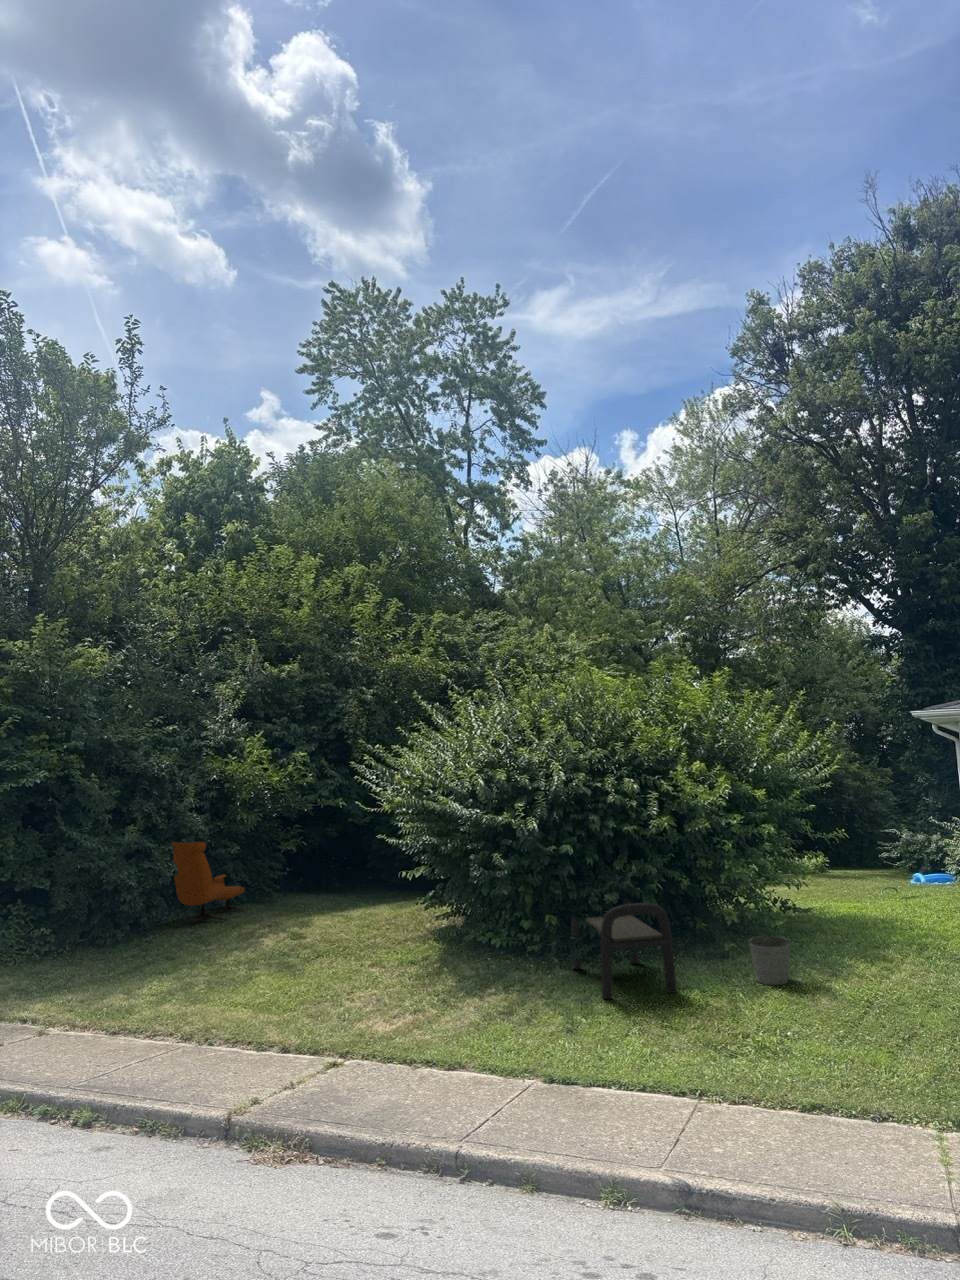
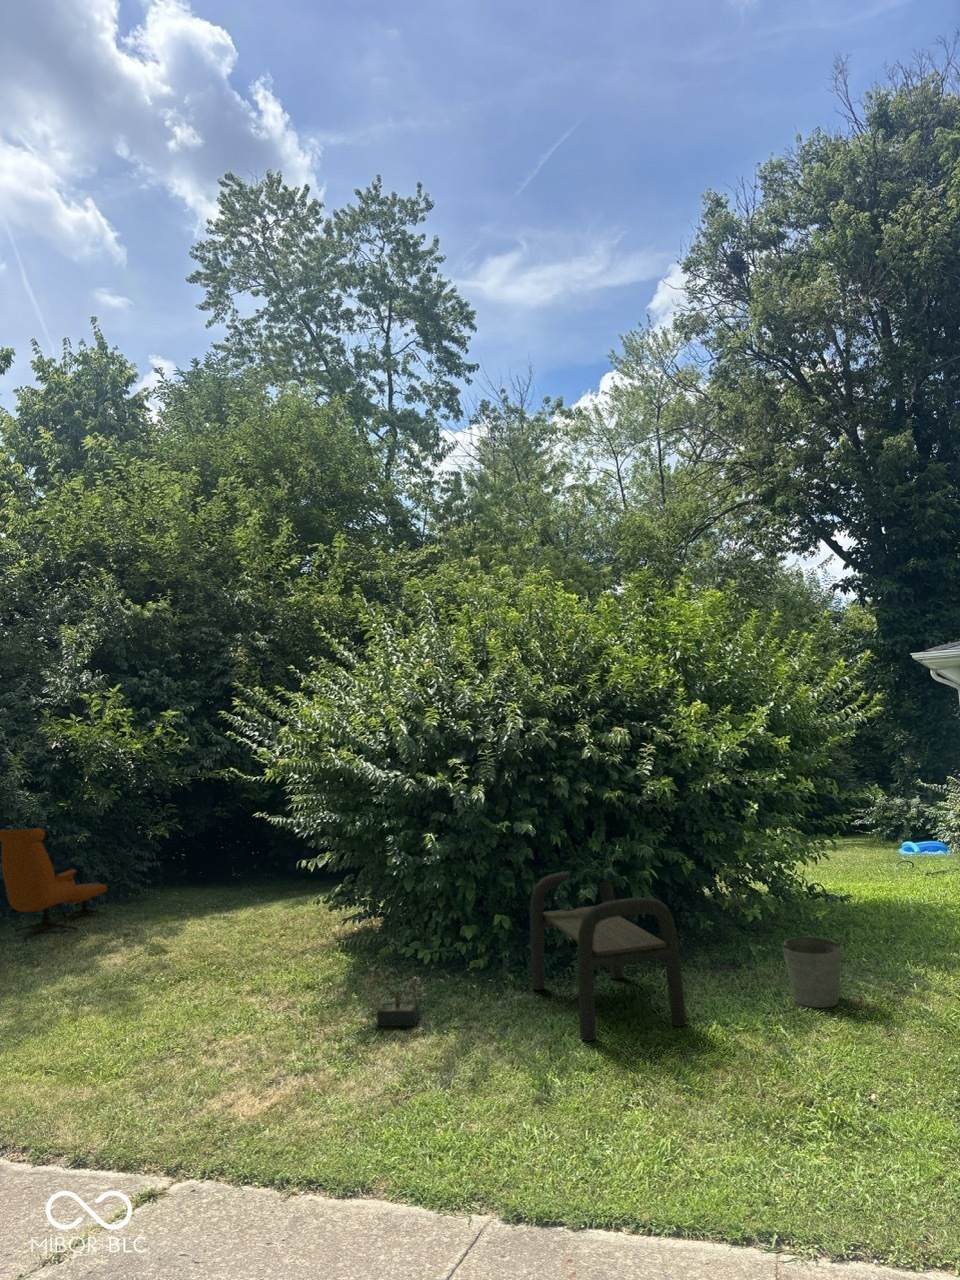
decorative plant: none [453,945,497,988] -> present [363,965,426,1026]

